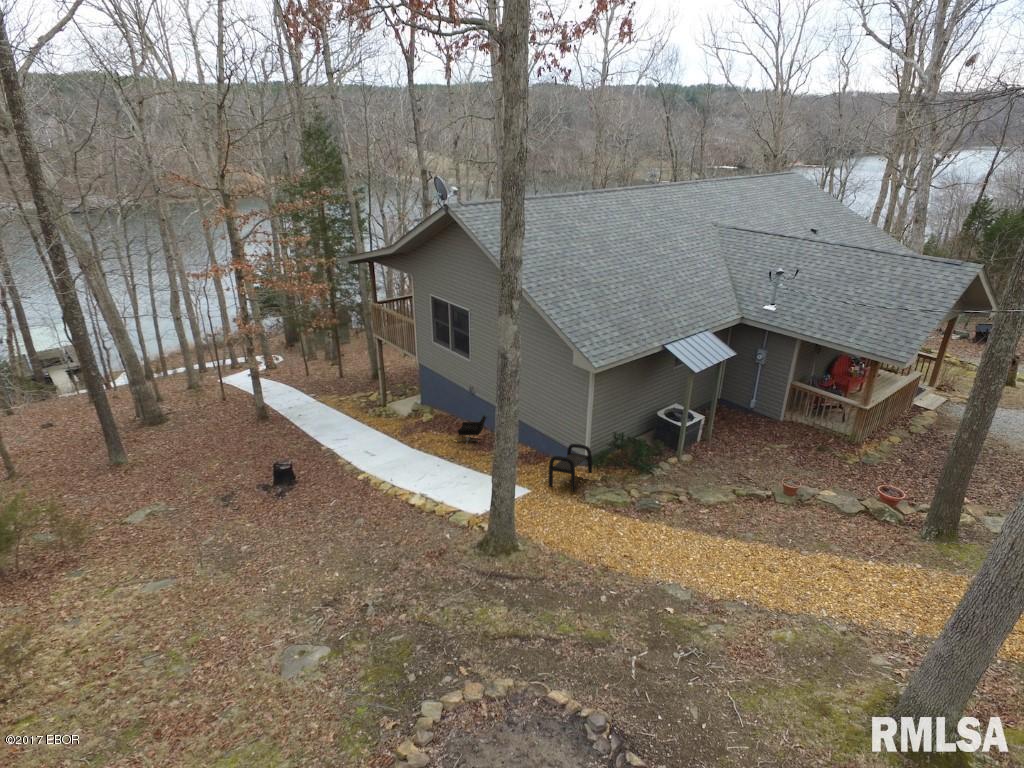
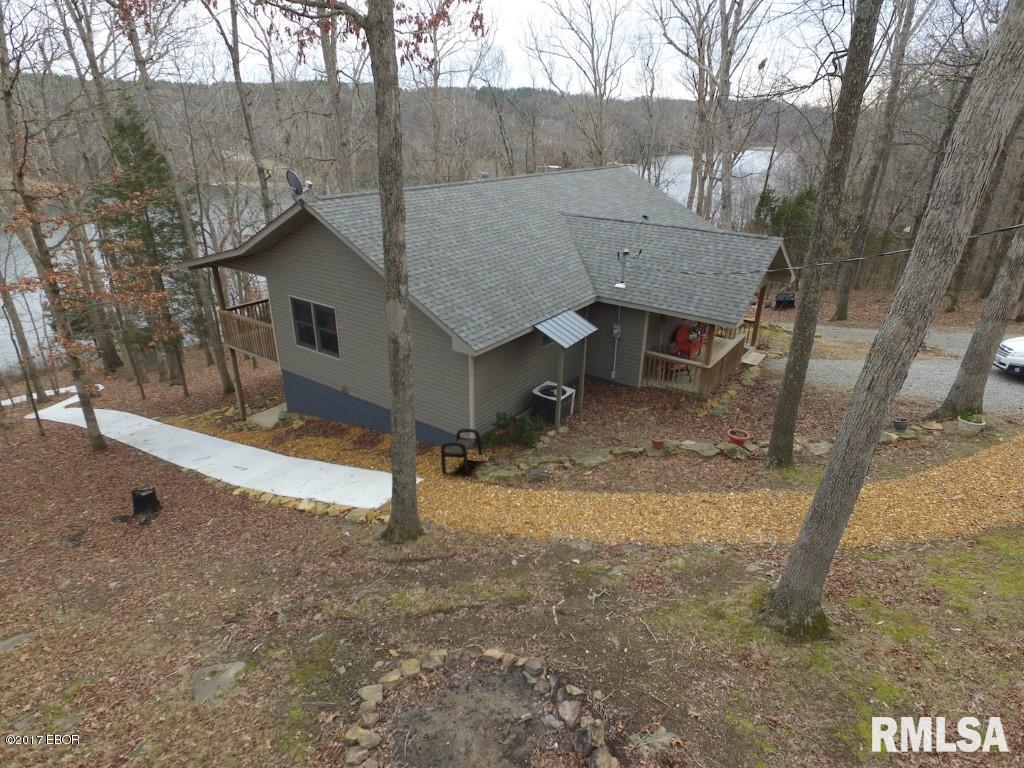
lounge chair: present [458,416,486,444] -> none [336,414,367,446]

